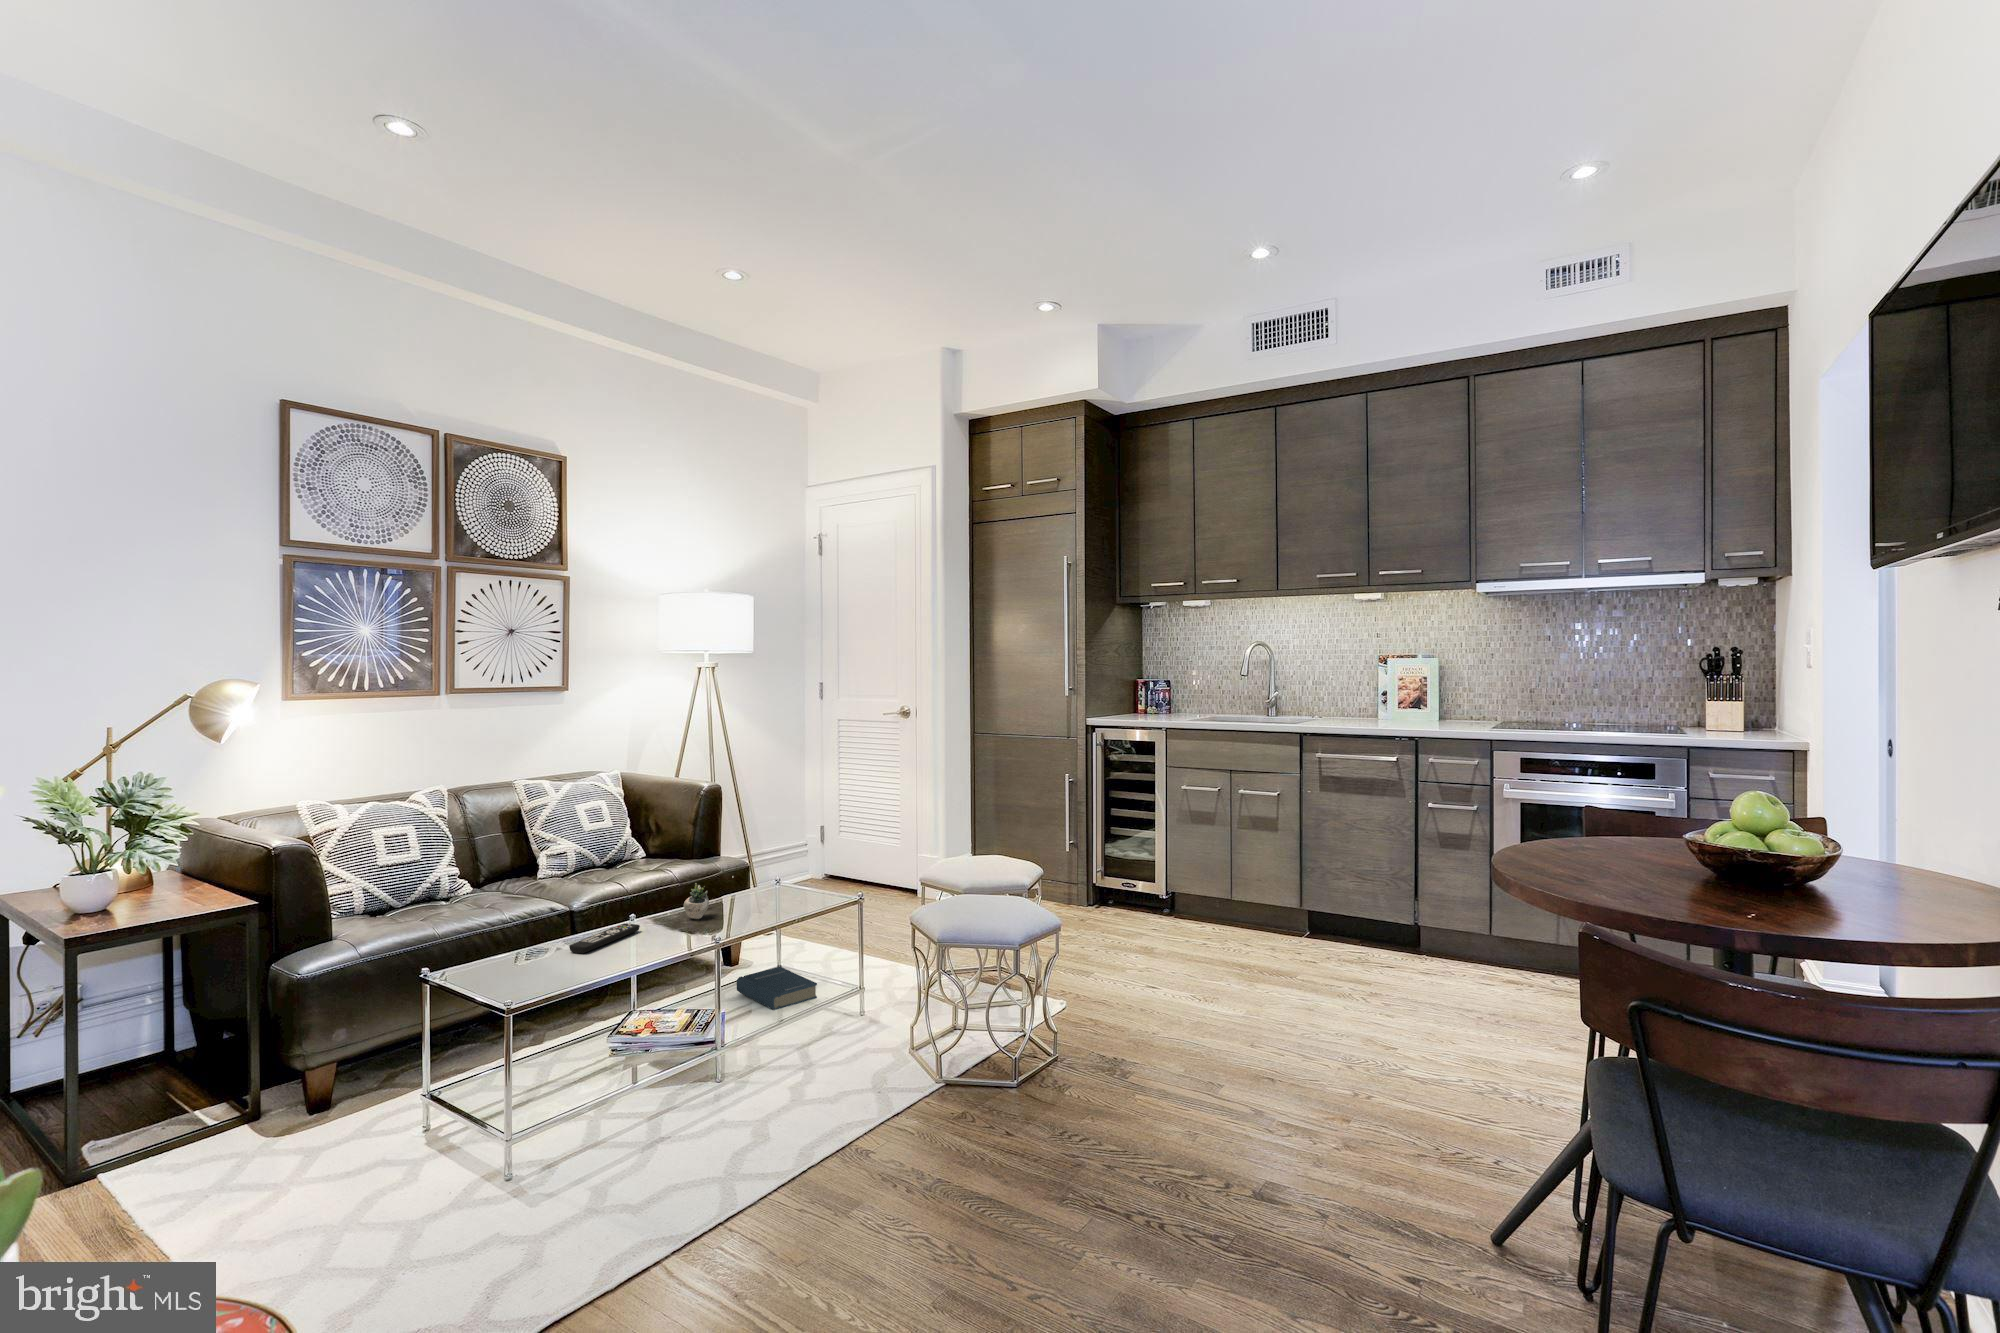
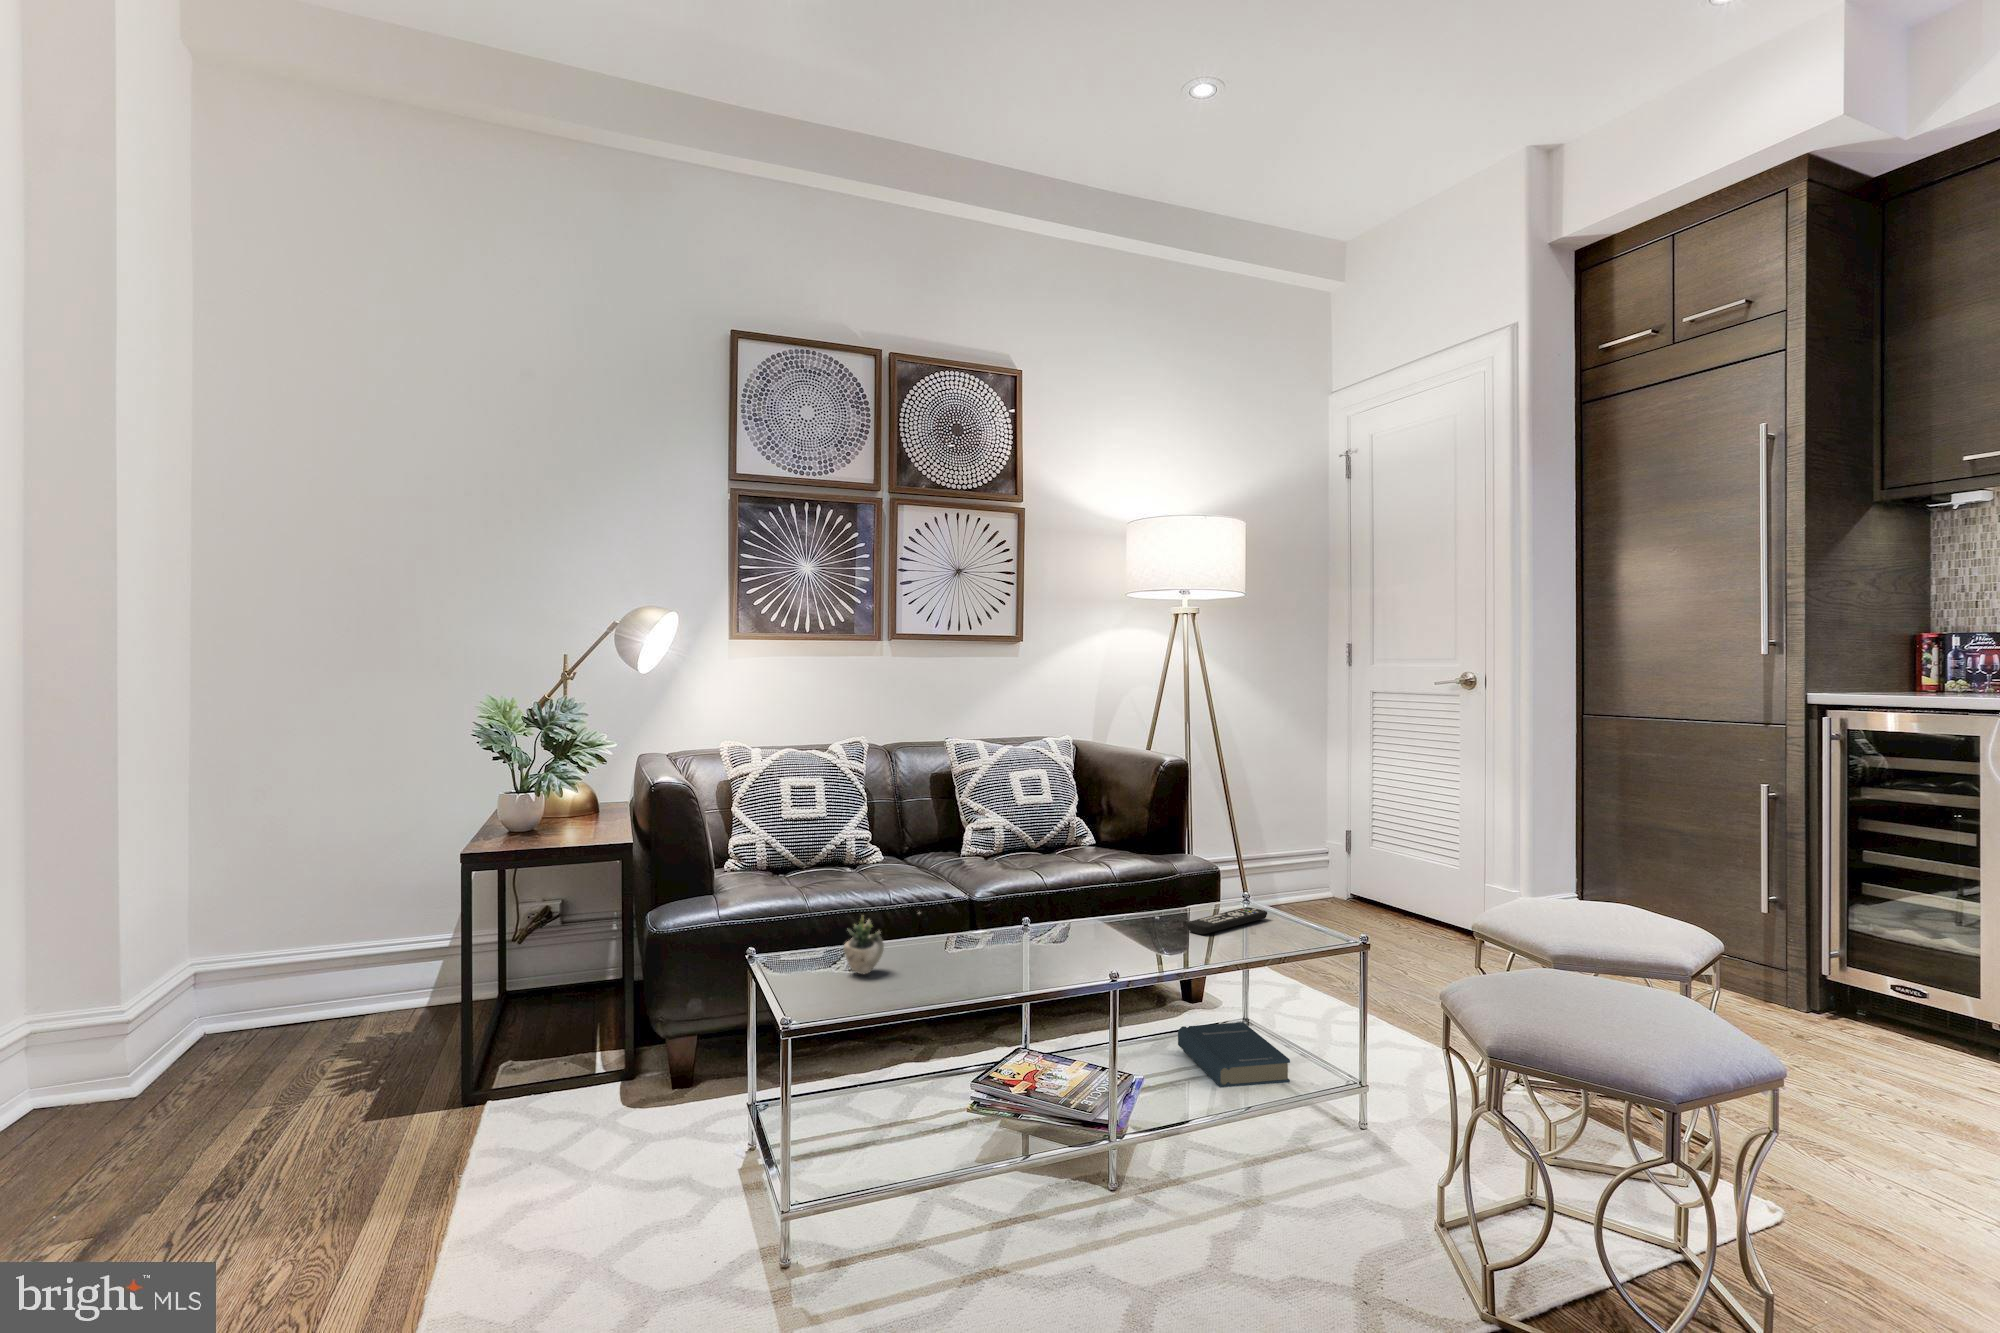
succulent plant: present [684,876,734,919] -> present [843,913,921,974]
remote control: present [569,923,640,953] -> present [1186,907,1267,934]

